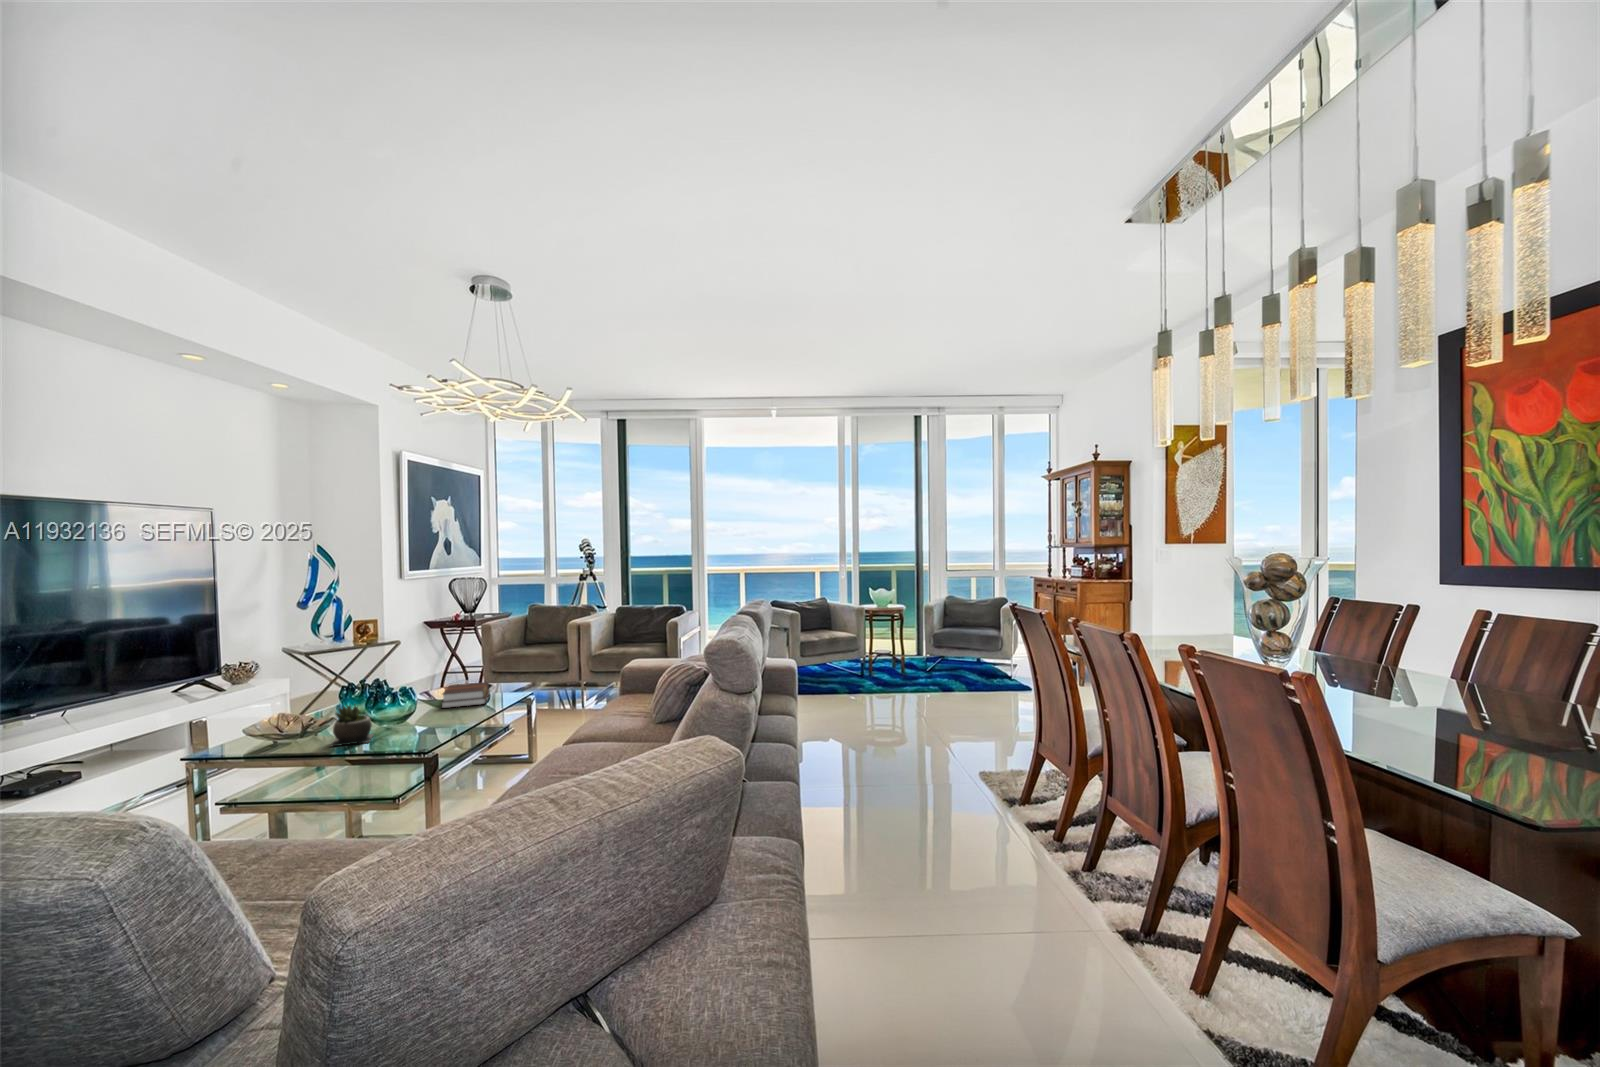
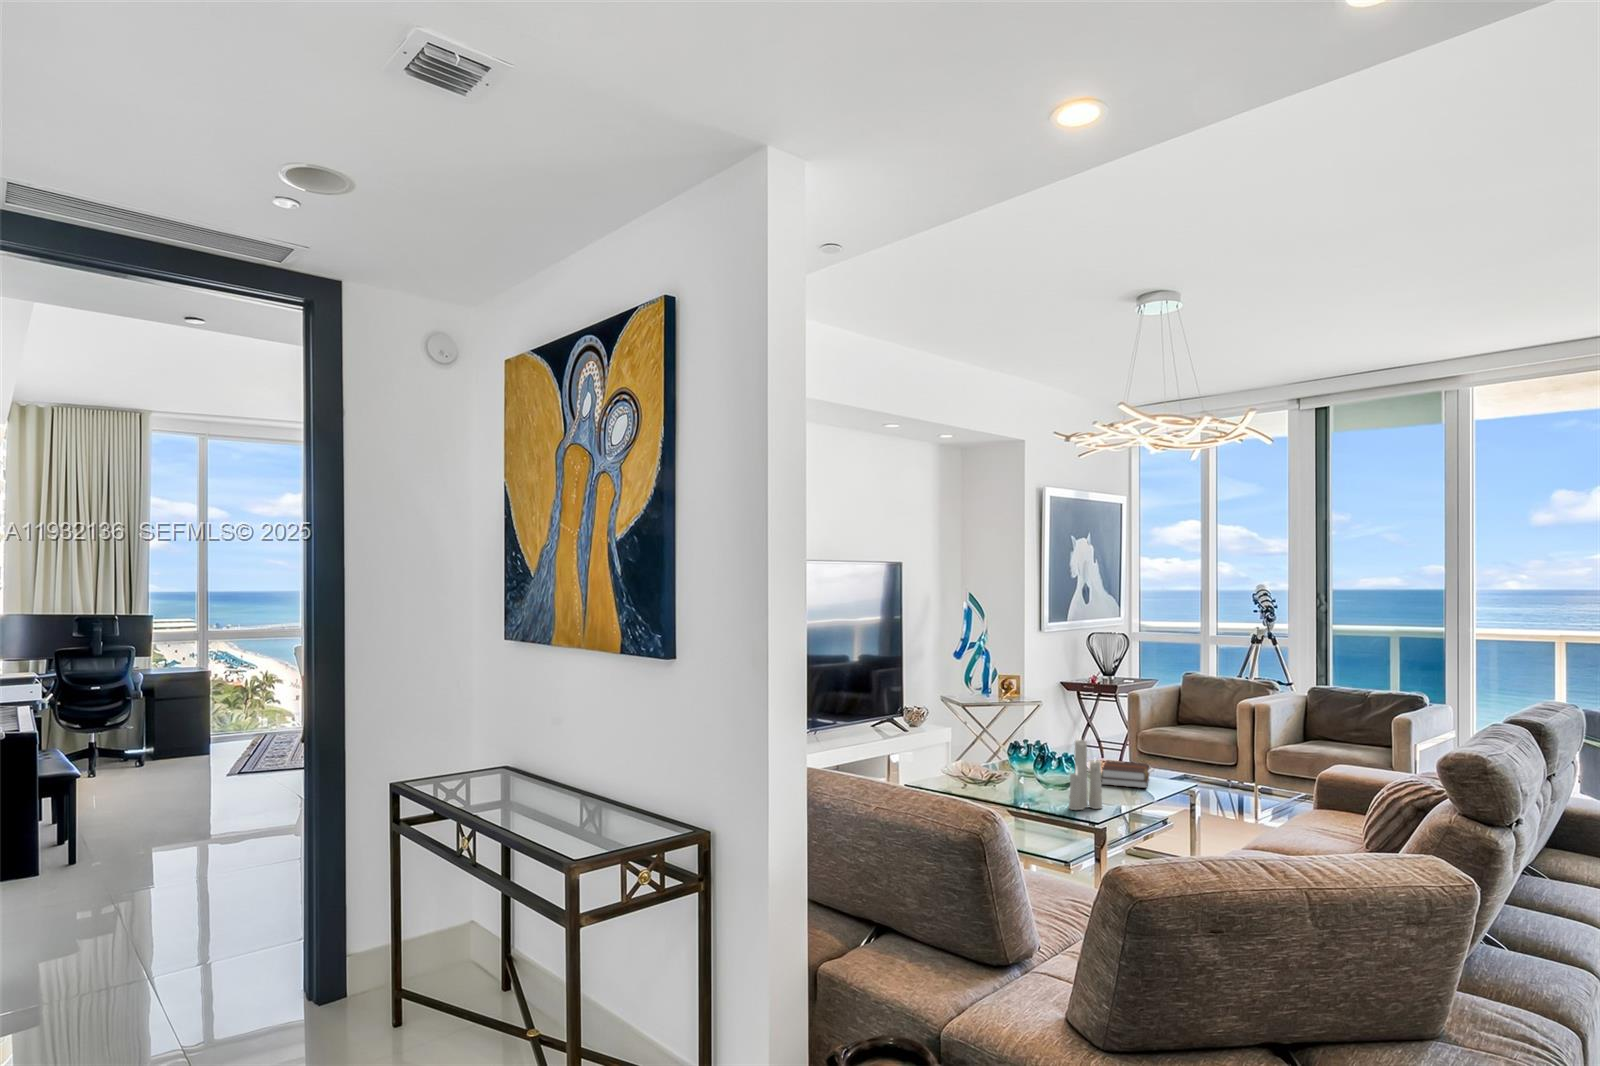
candle: none [399,658,438,740] -> present [1069,740,1102,810]
succulent plant: present [330,705,373,747] -> none [1008,763,1044,805]

